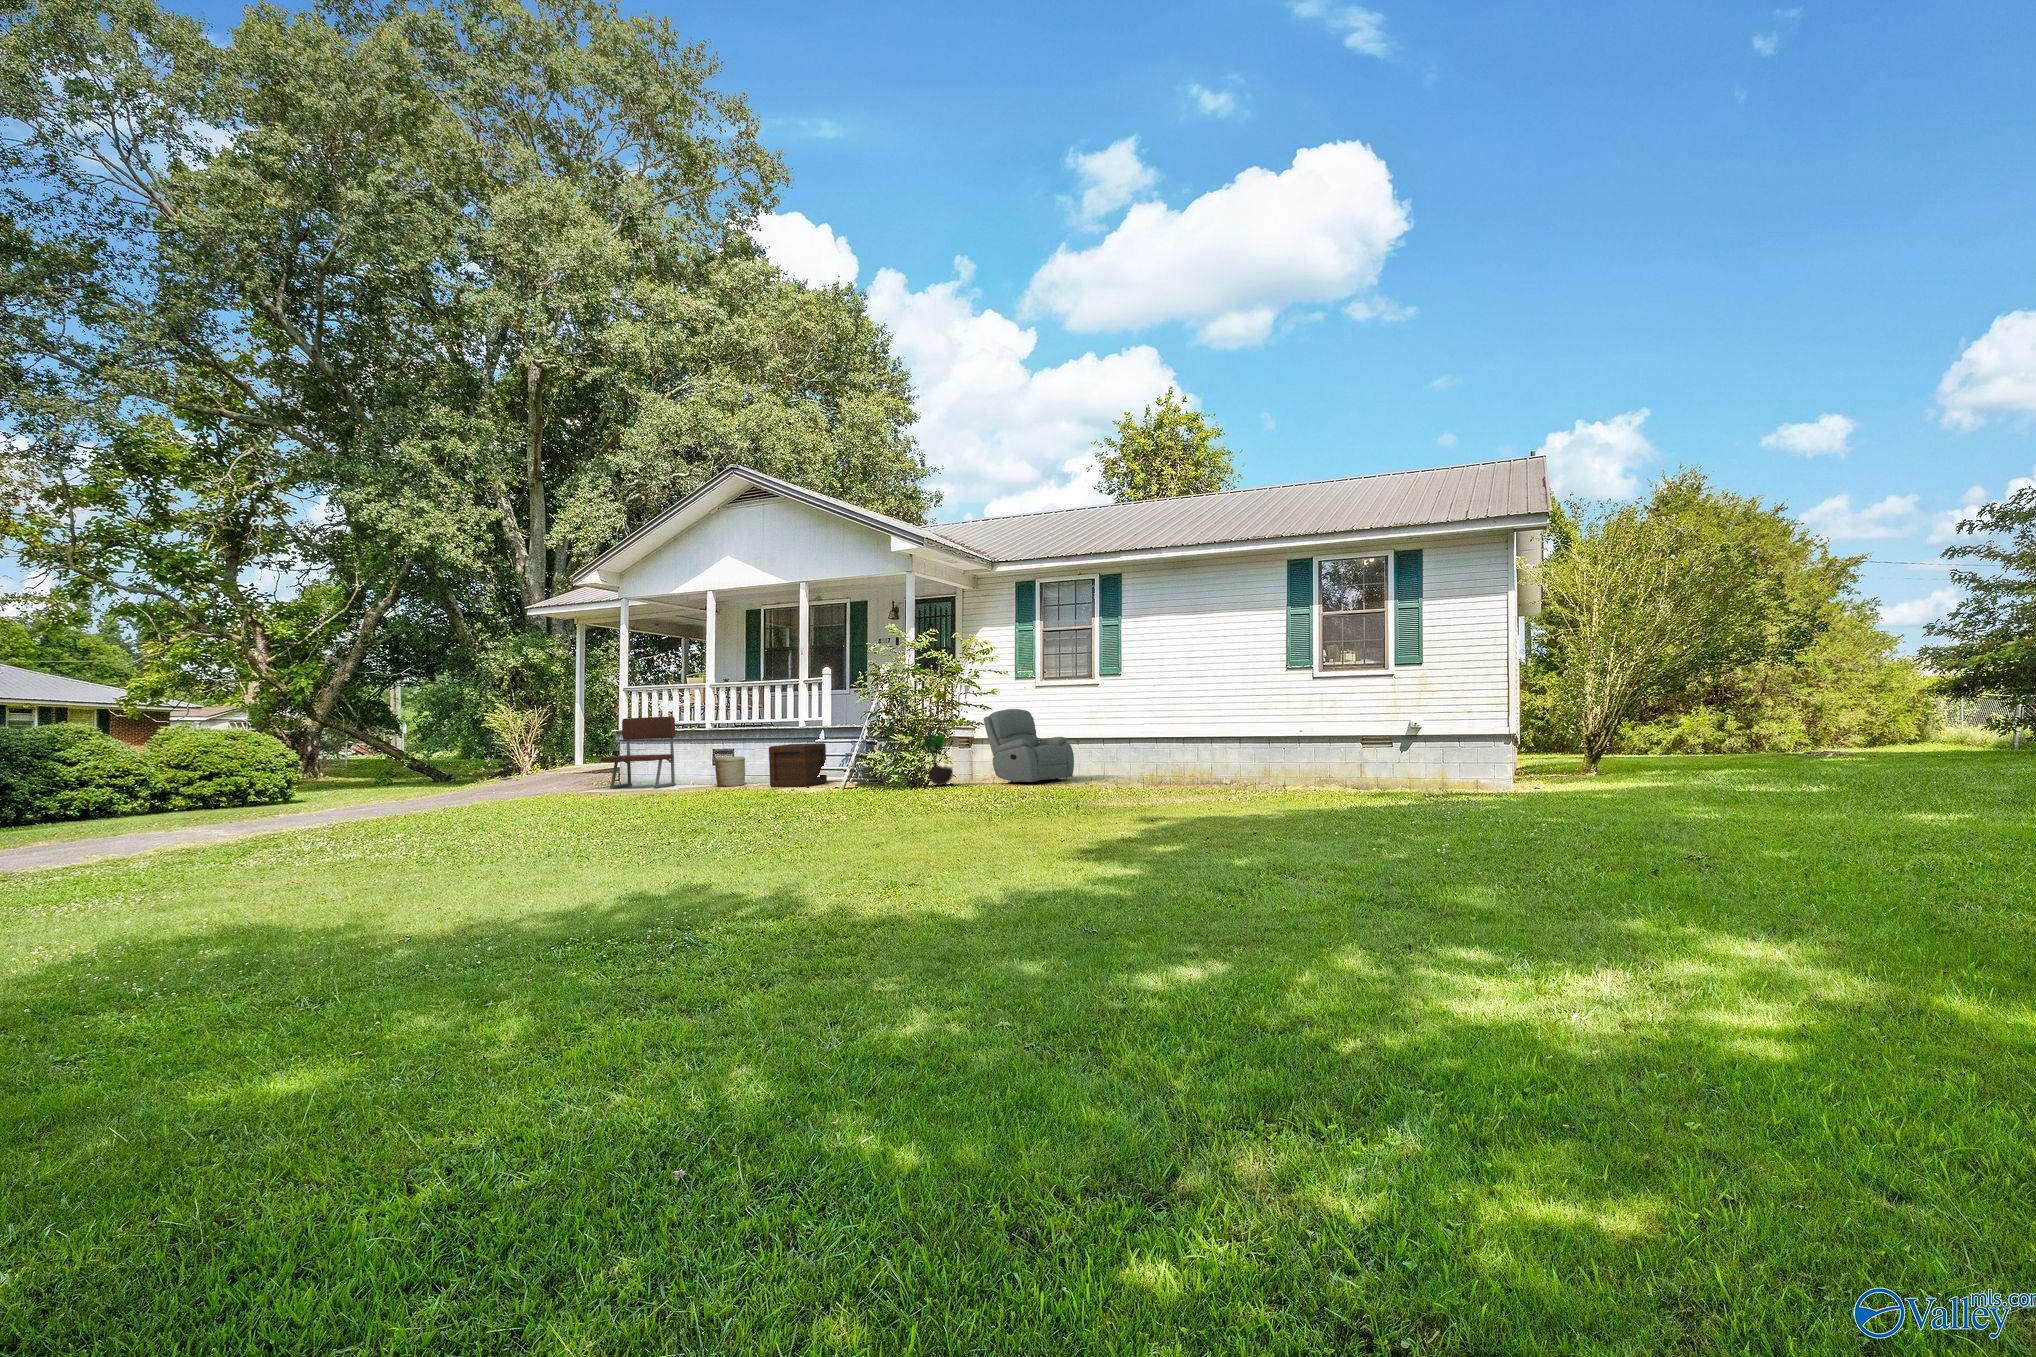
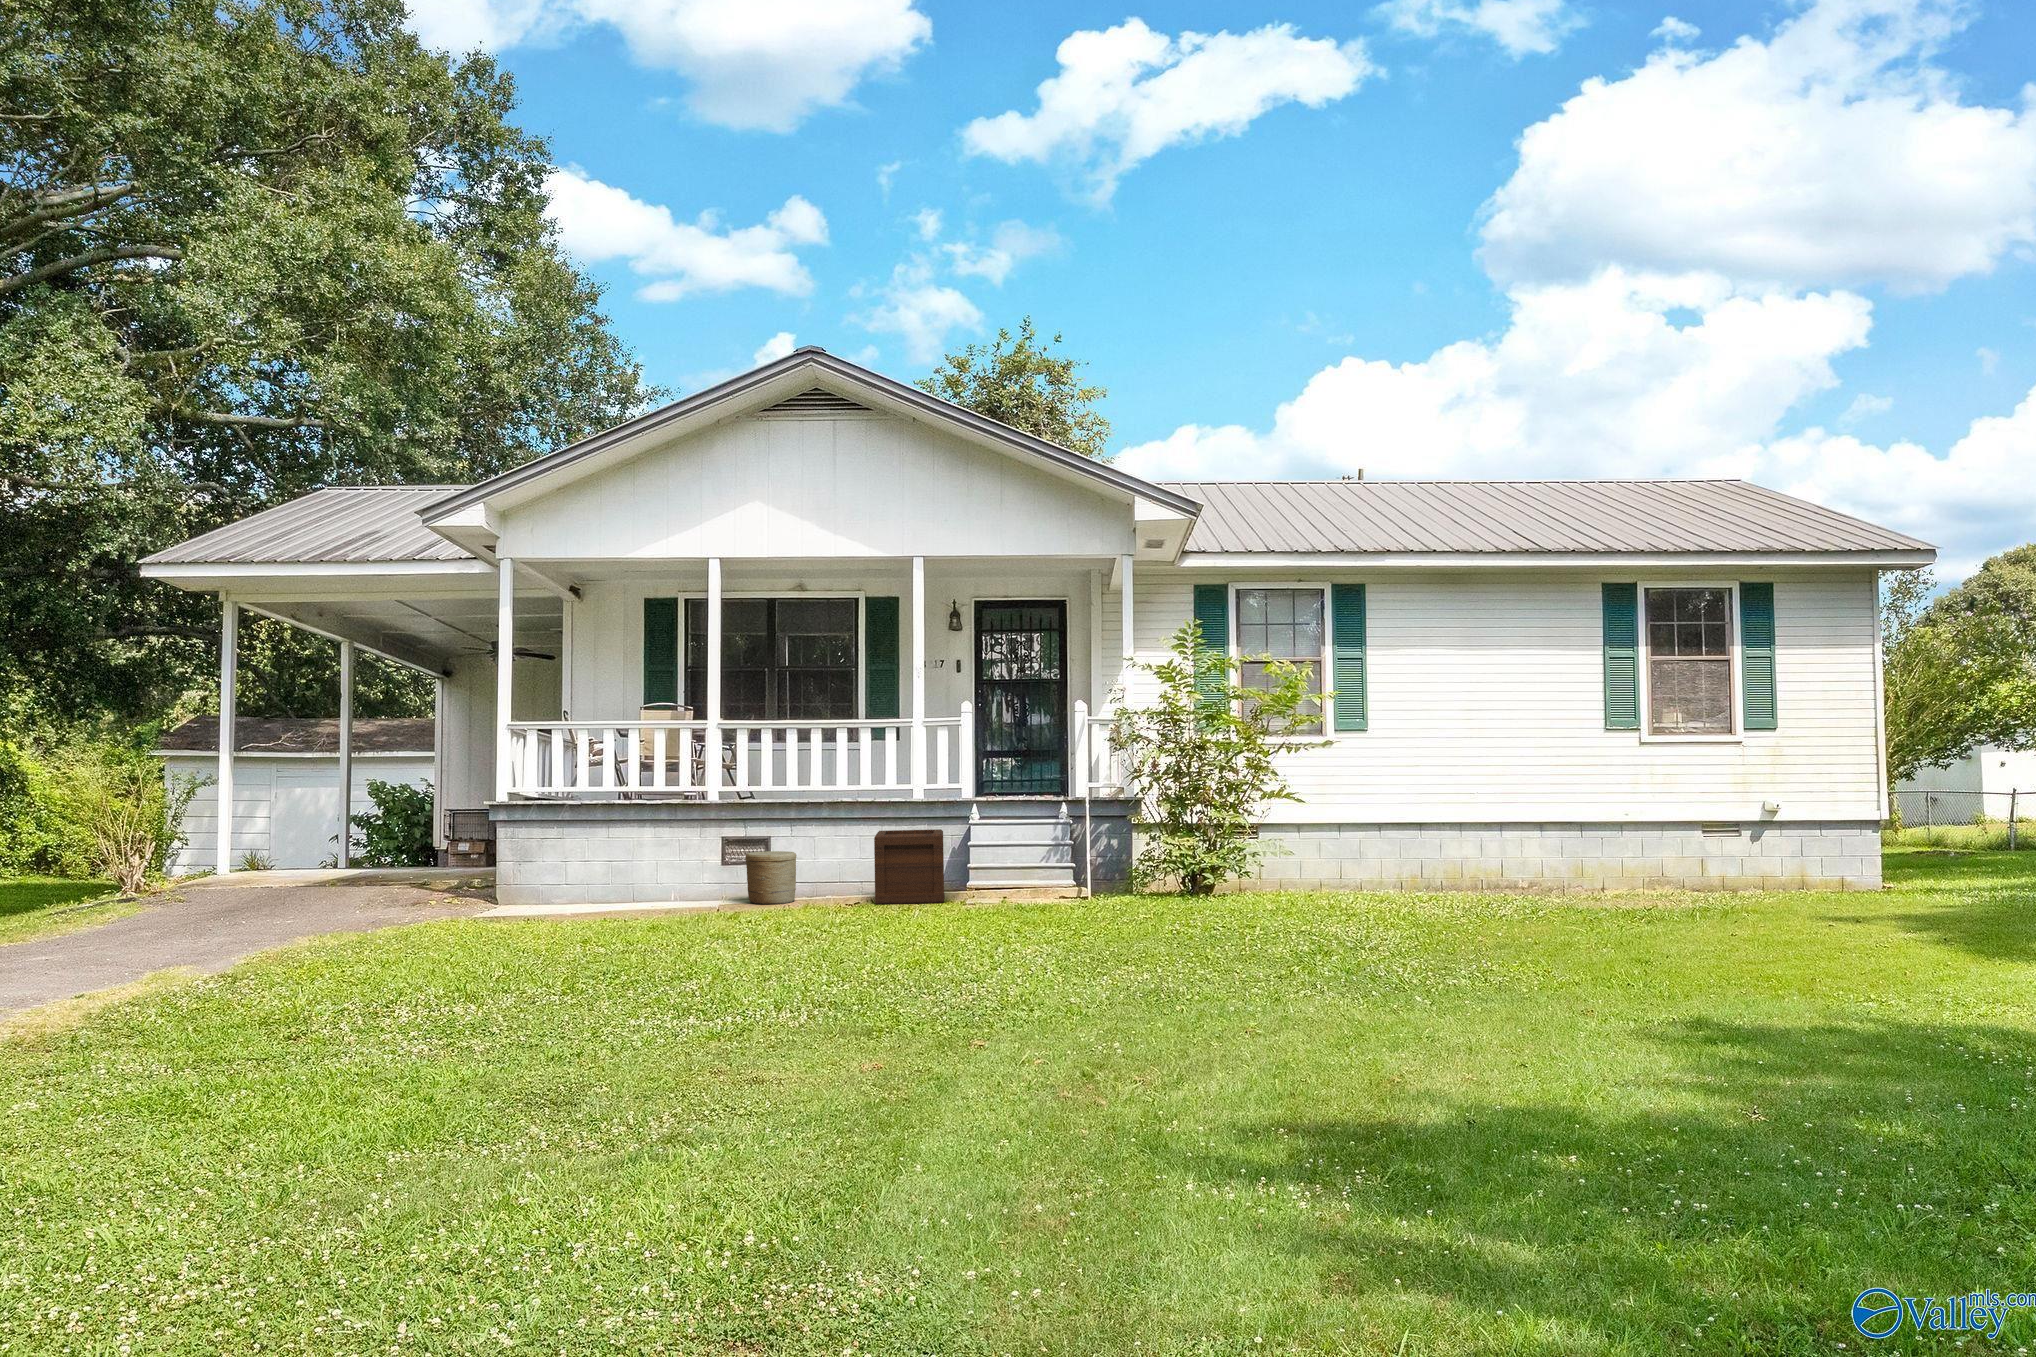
chair: present [984,709,1074,784] -> none [1245,779,1361,894]
bench: present [601,716,676,789] -> none [523,780,653,911]
potted tree: present [920,731,953,785] -> none [1159,808,1212,899]

